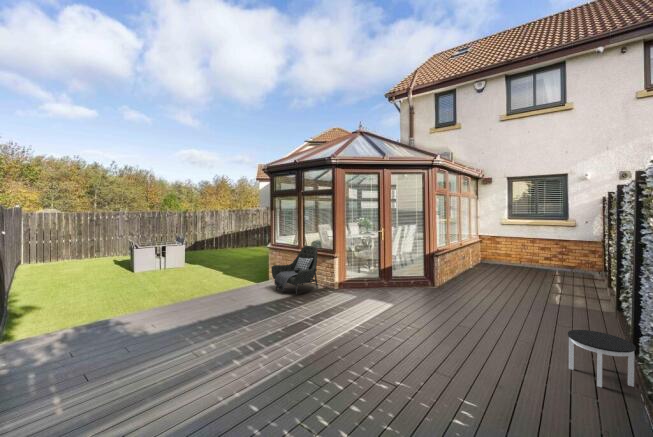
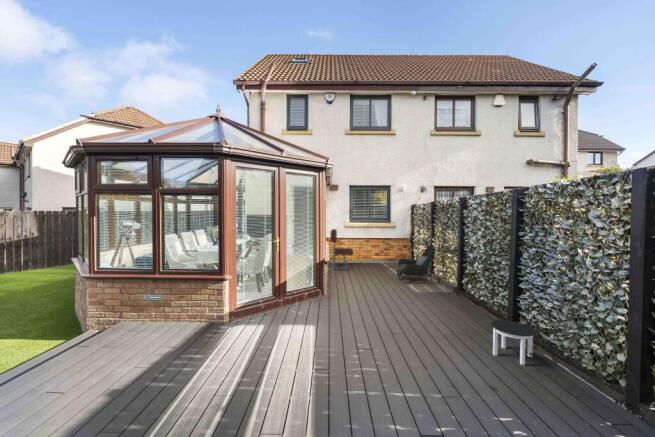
bench: none [476,226,509,271] -> present [330,229,354,270]
armchair: present [271,246,318,295] -> present [397,247,434,283]

